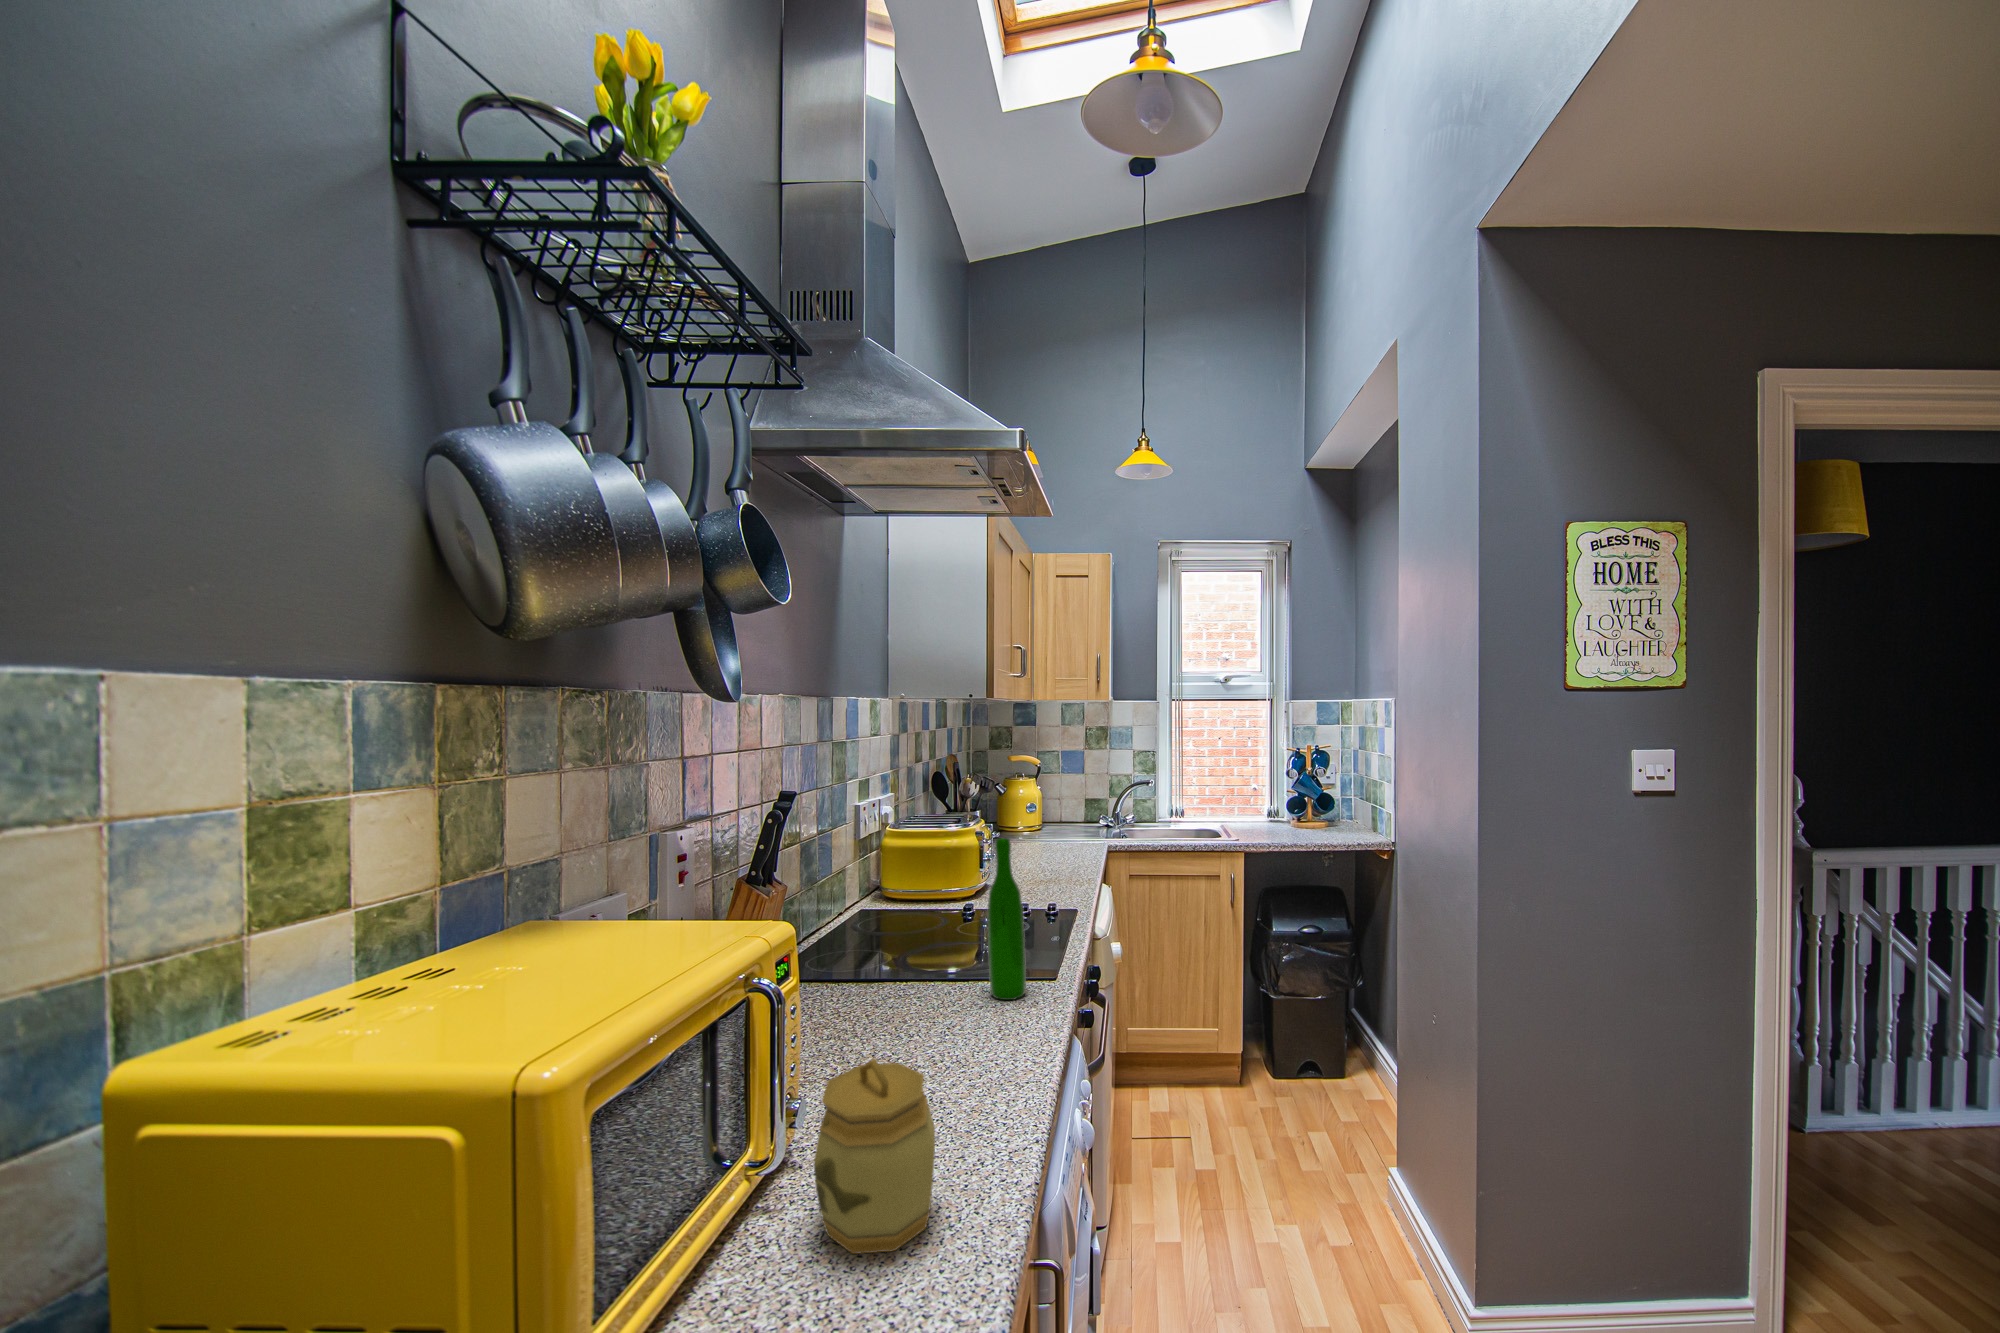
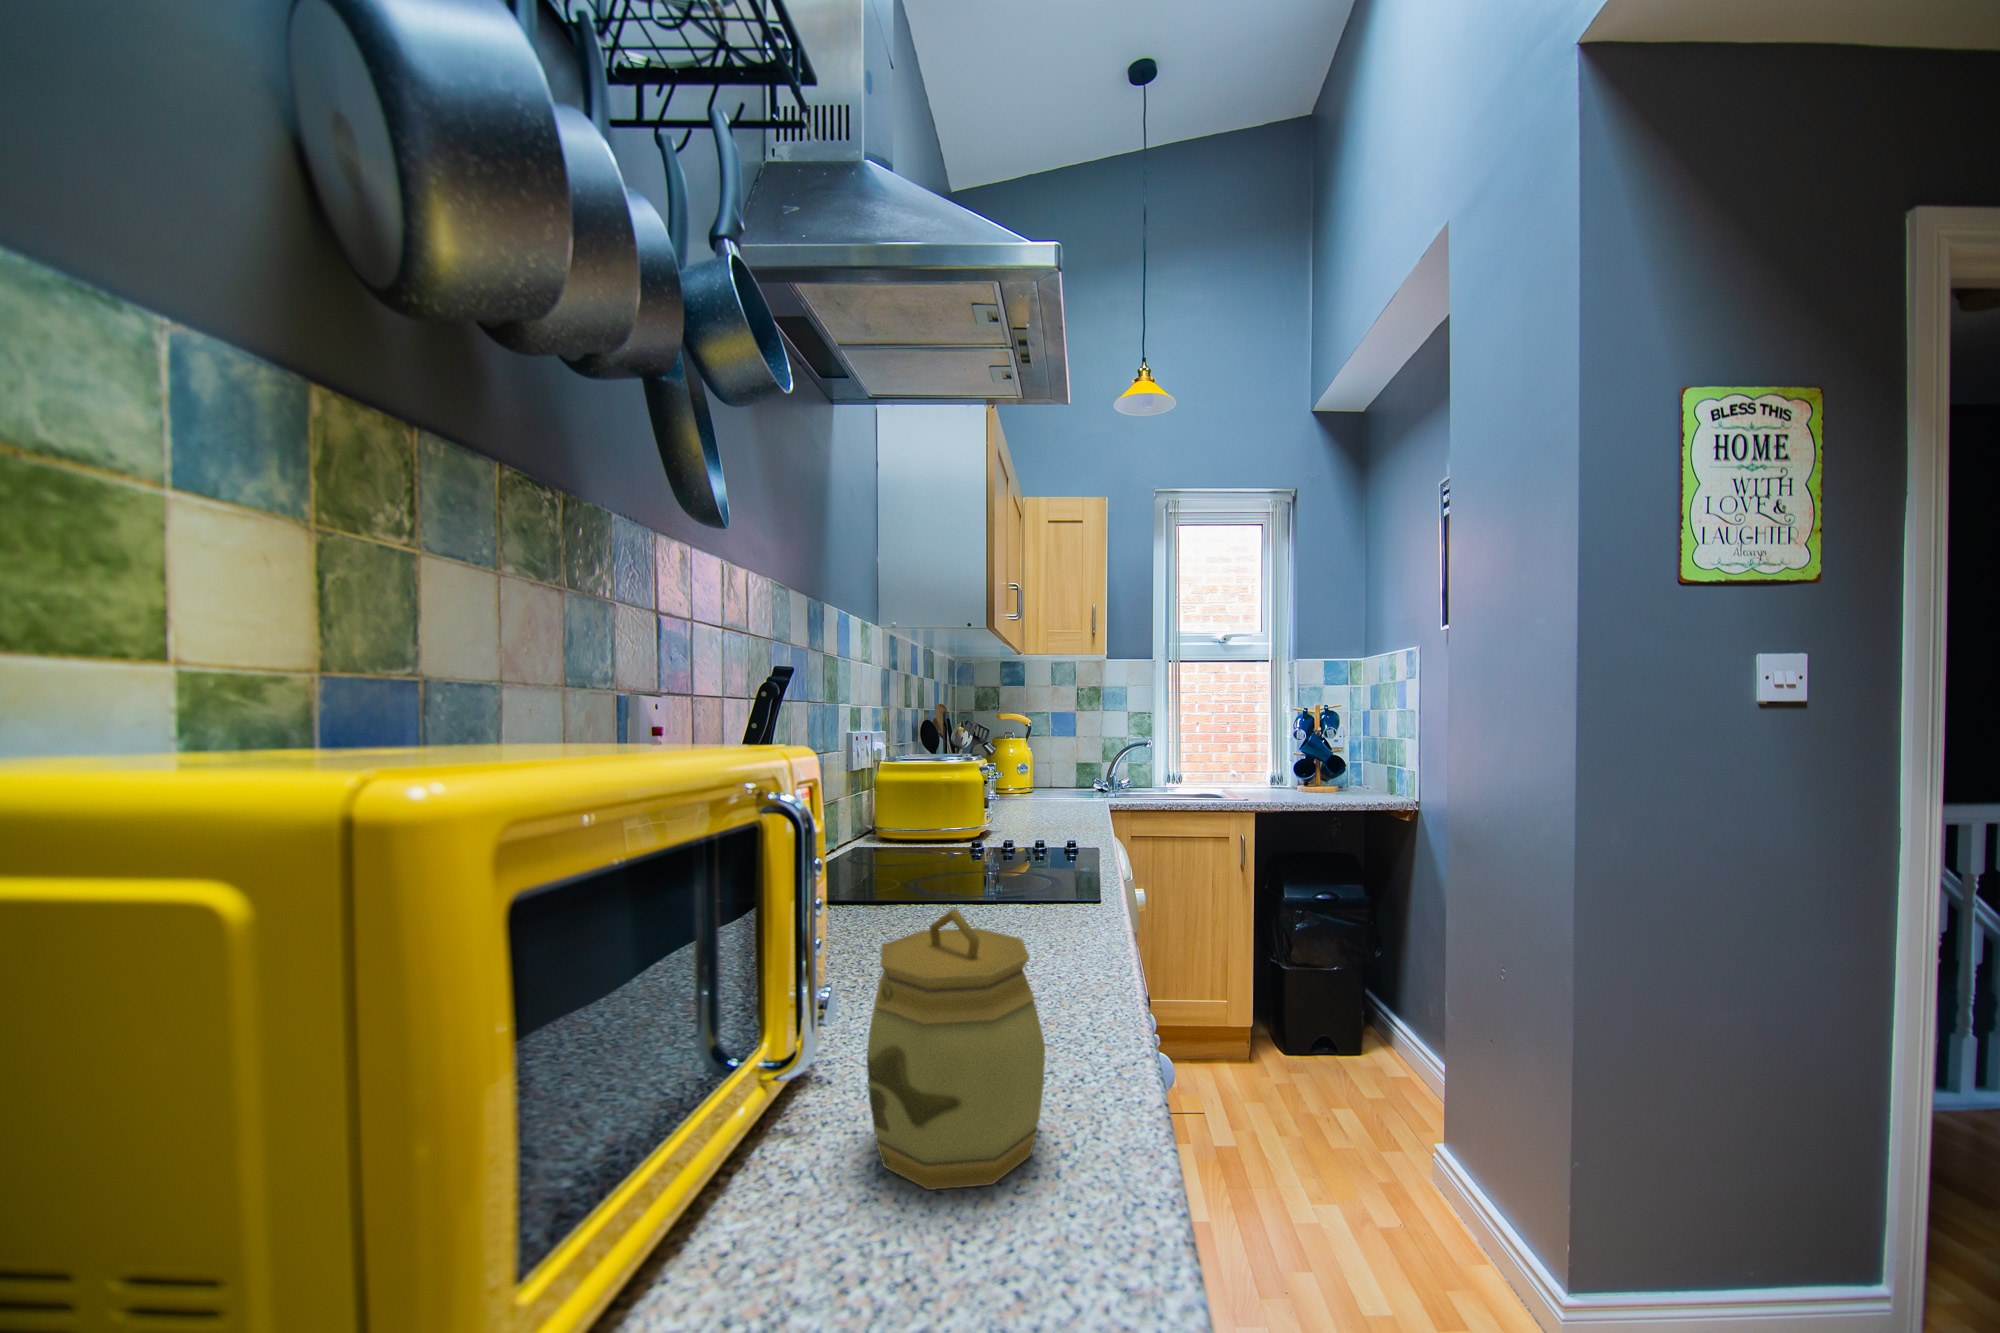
wine bottle: present [988,838,1026,1000] -> none [1025,723,1070,922]

